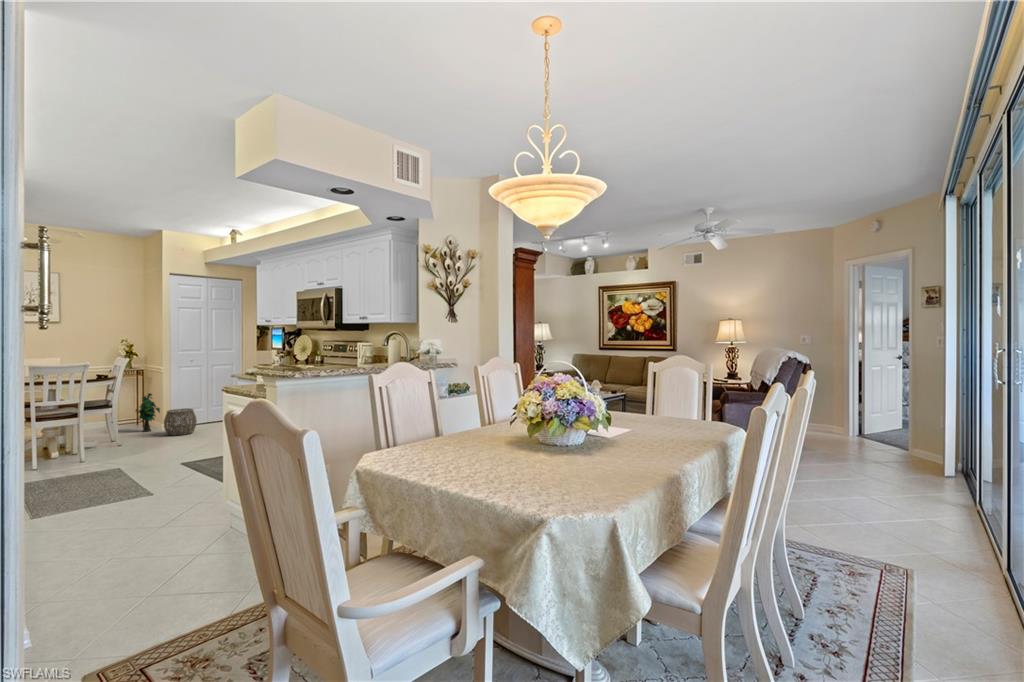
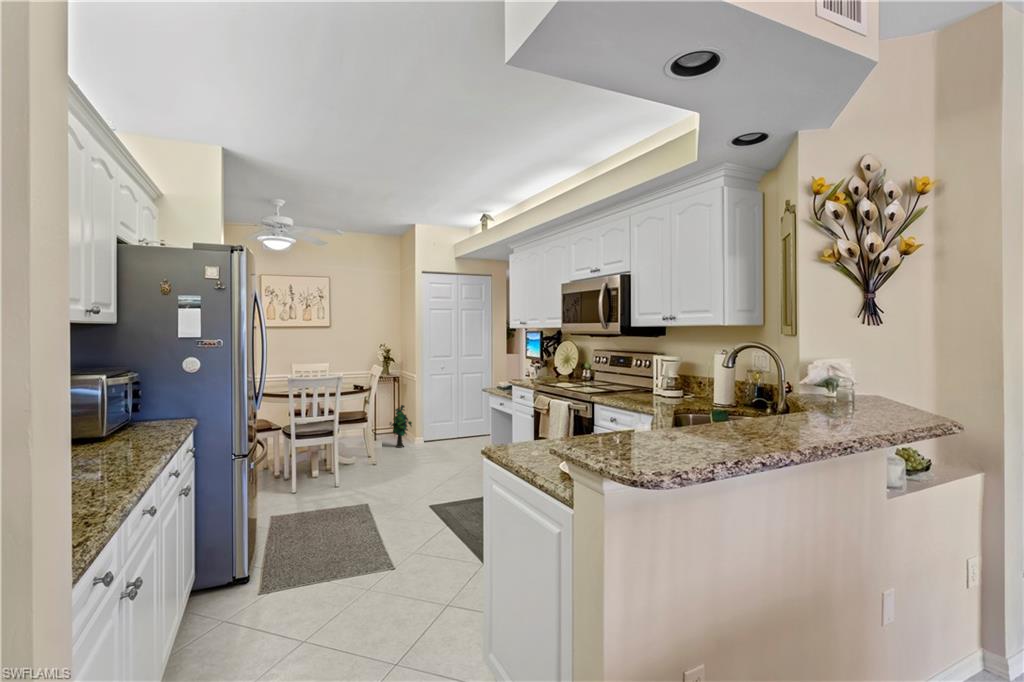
woven basket: present [164,408,197,435] -> none [415,425,447,457]

